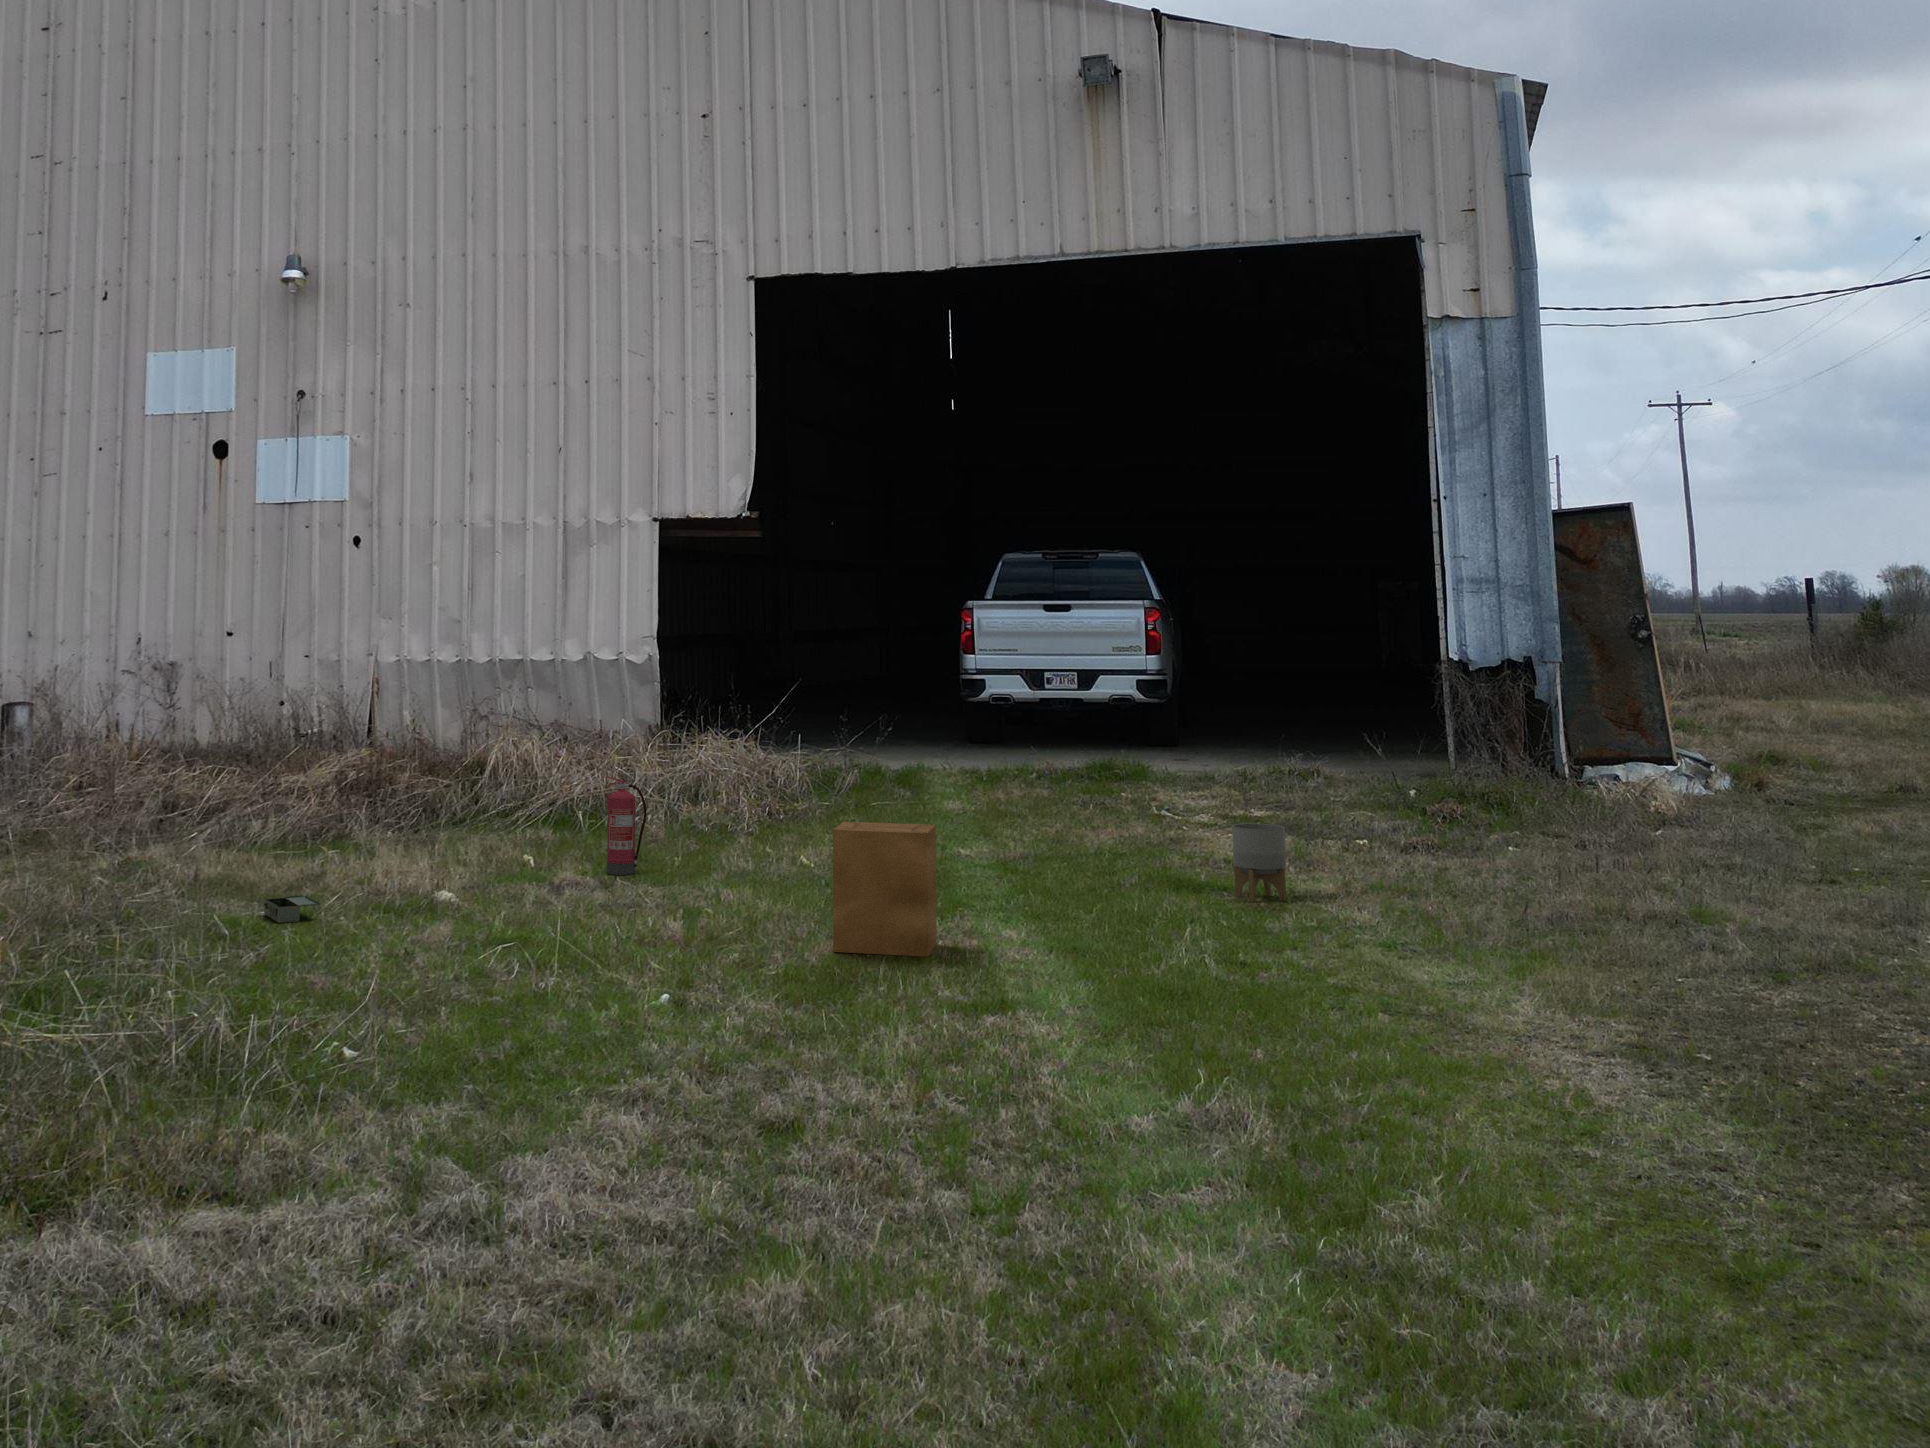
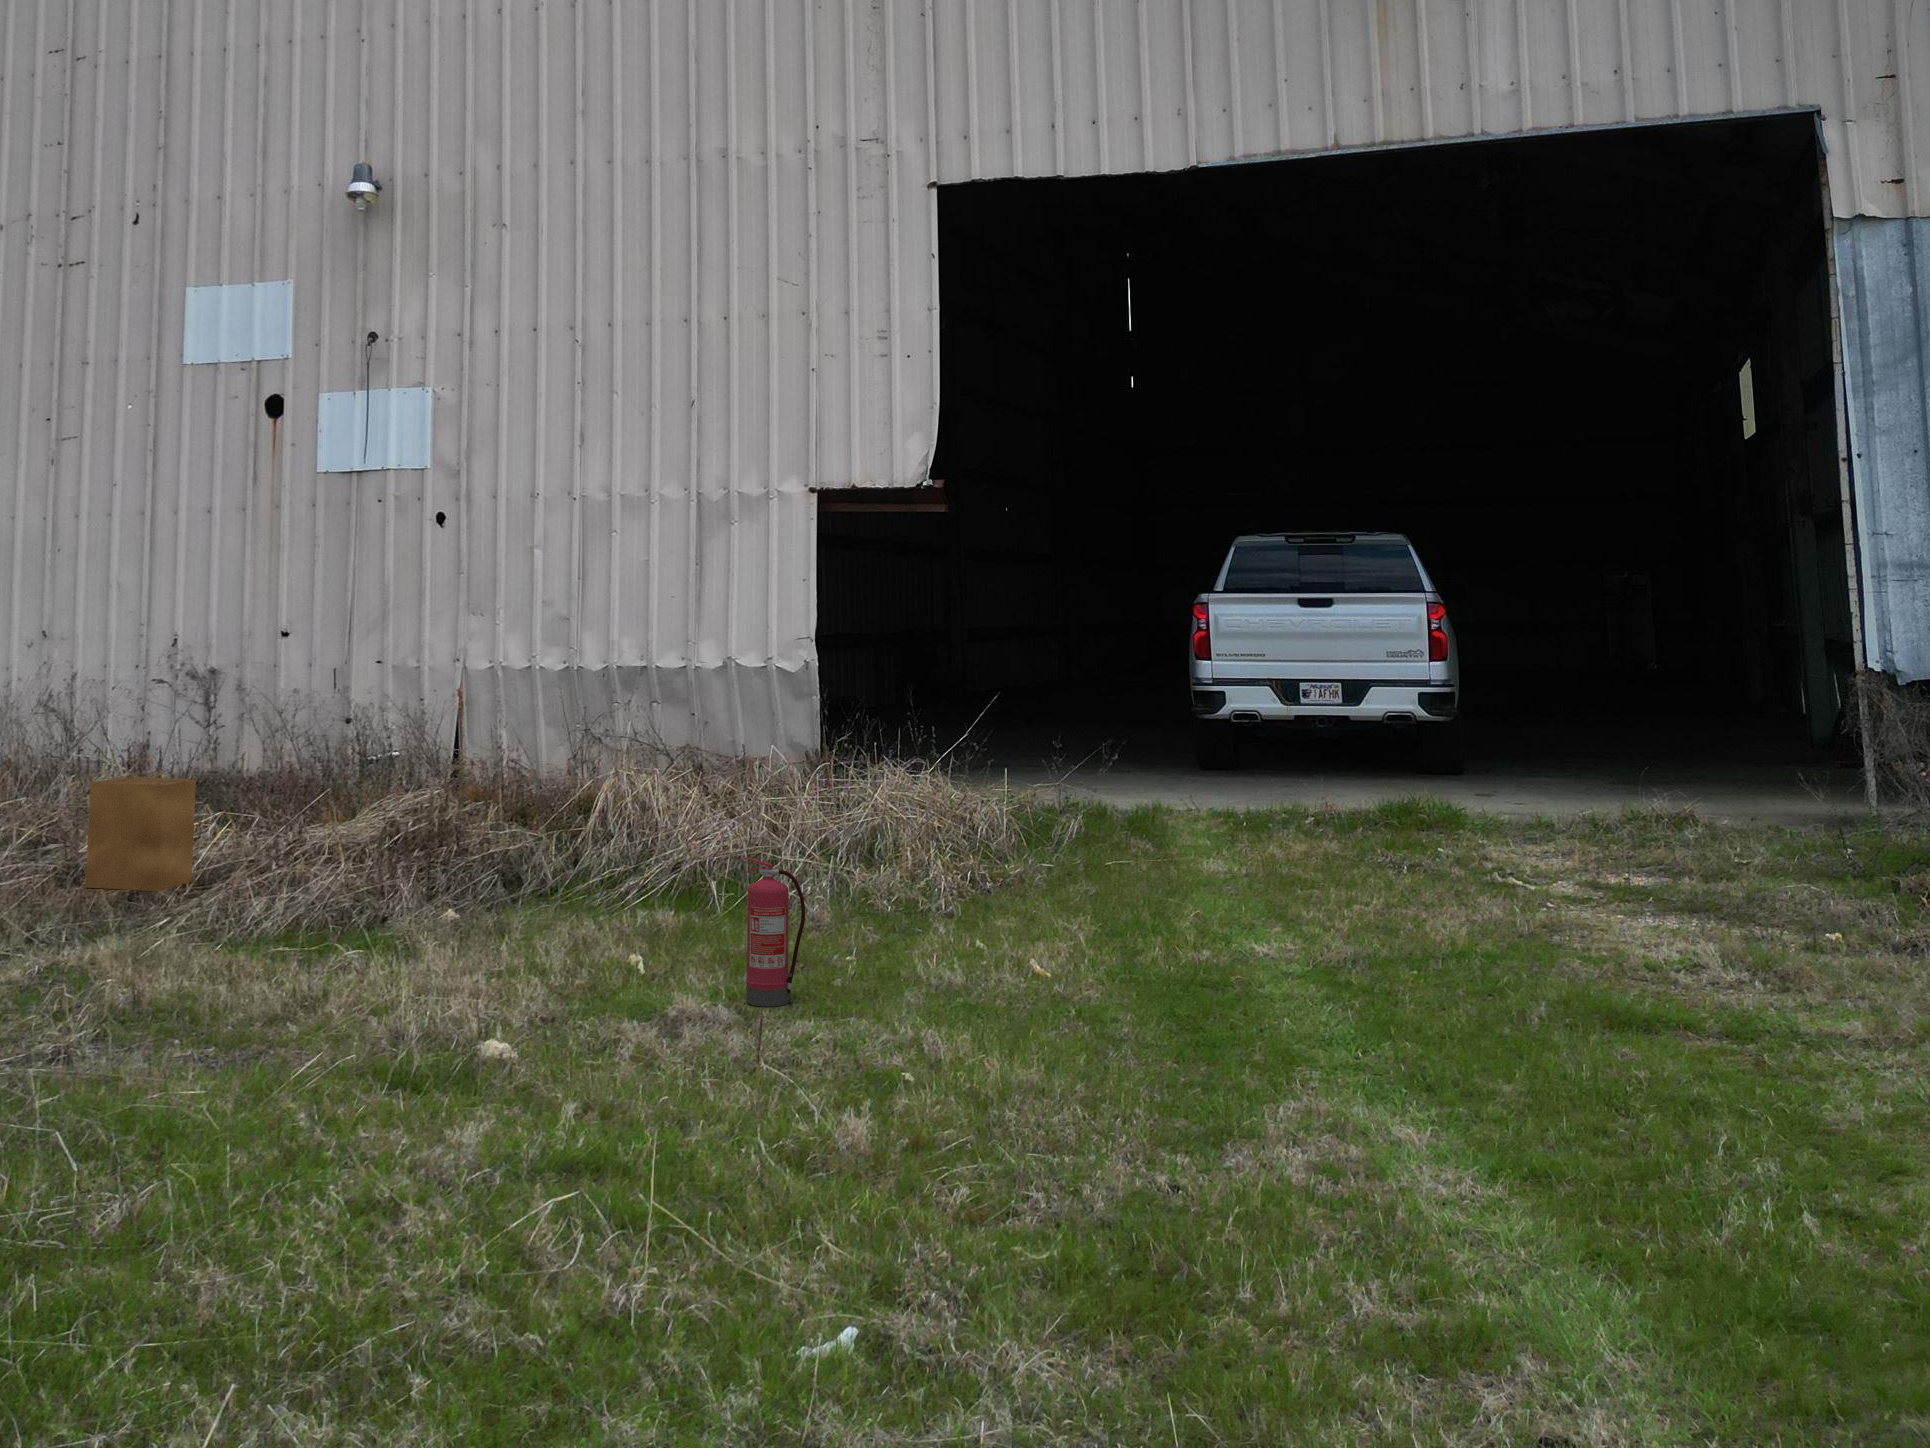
cardboard box: present [833,822,937,957] -> present [85,777,196,891]
planter: present [1232,823,1286,902] -> none [1723,946,1817,1075]
toolbox: present [264,895,320,923] -> none [198,1066,283,1121]

